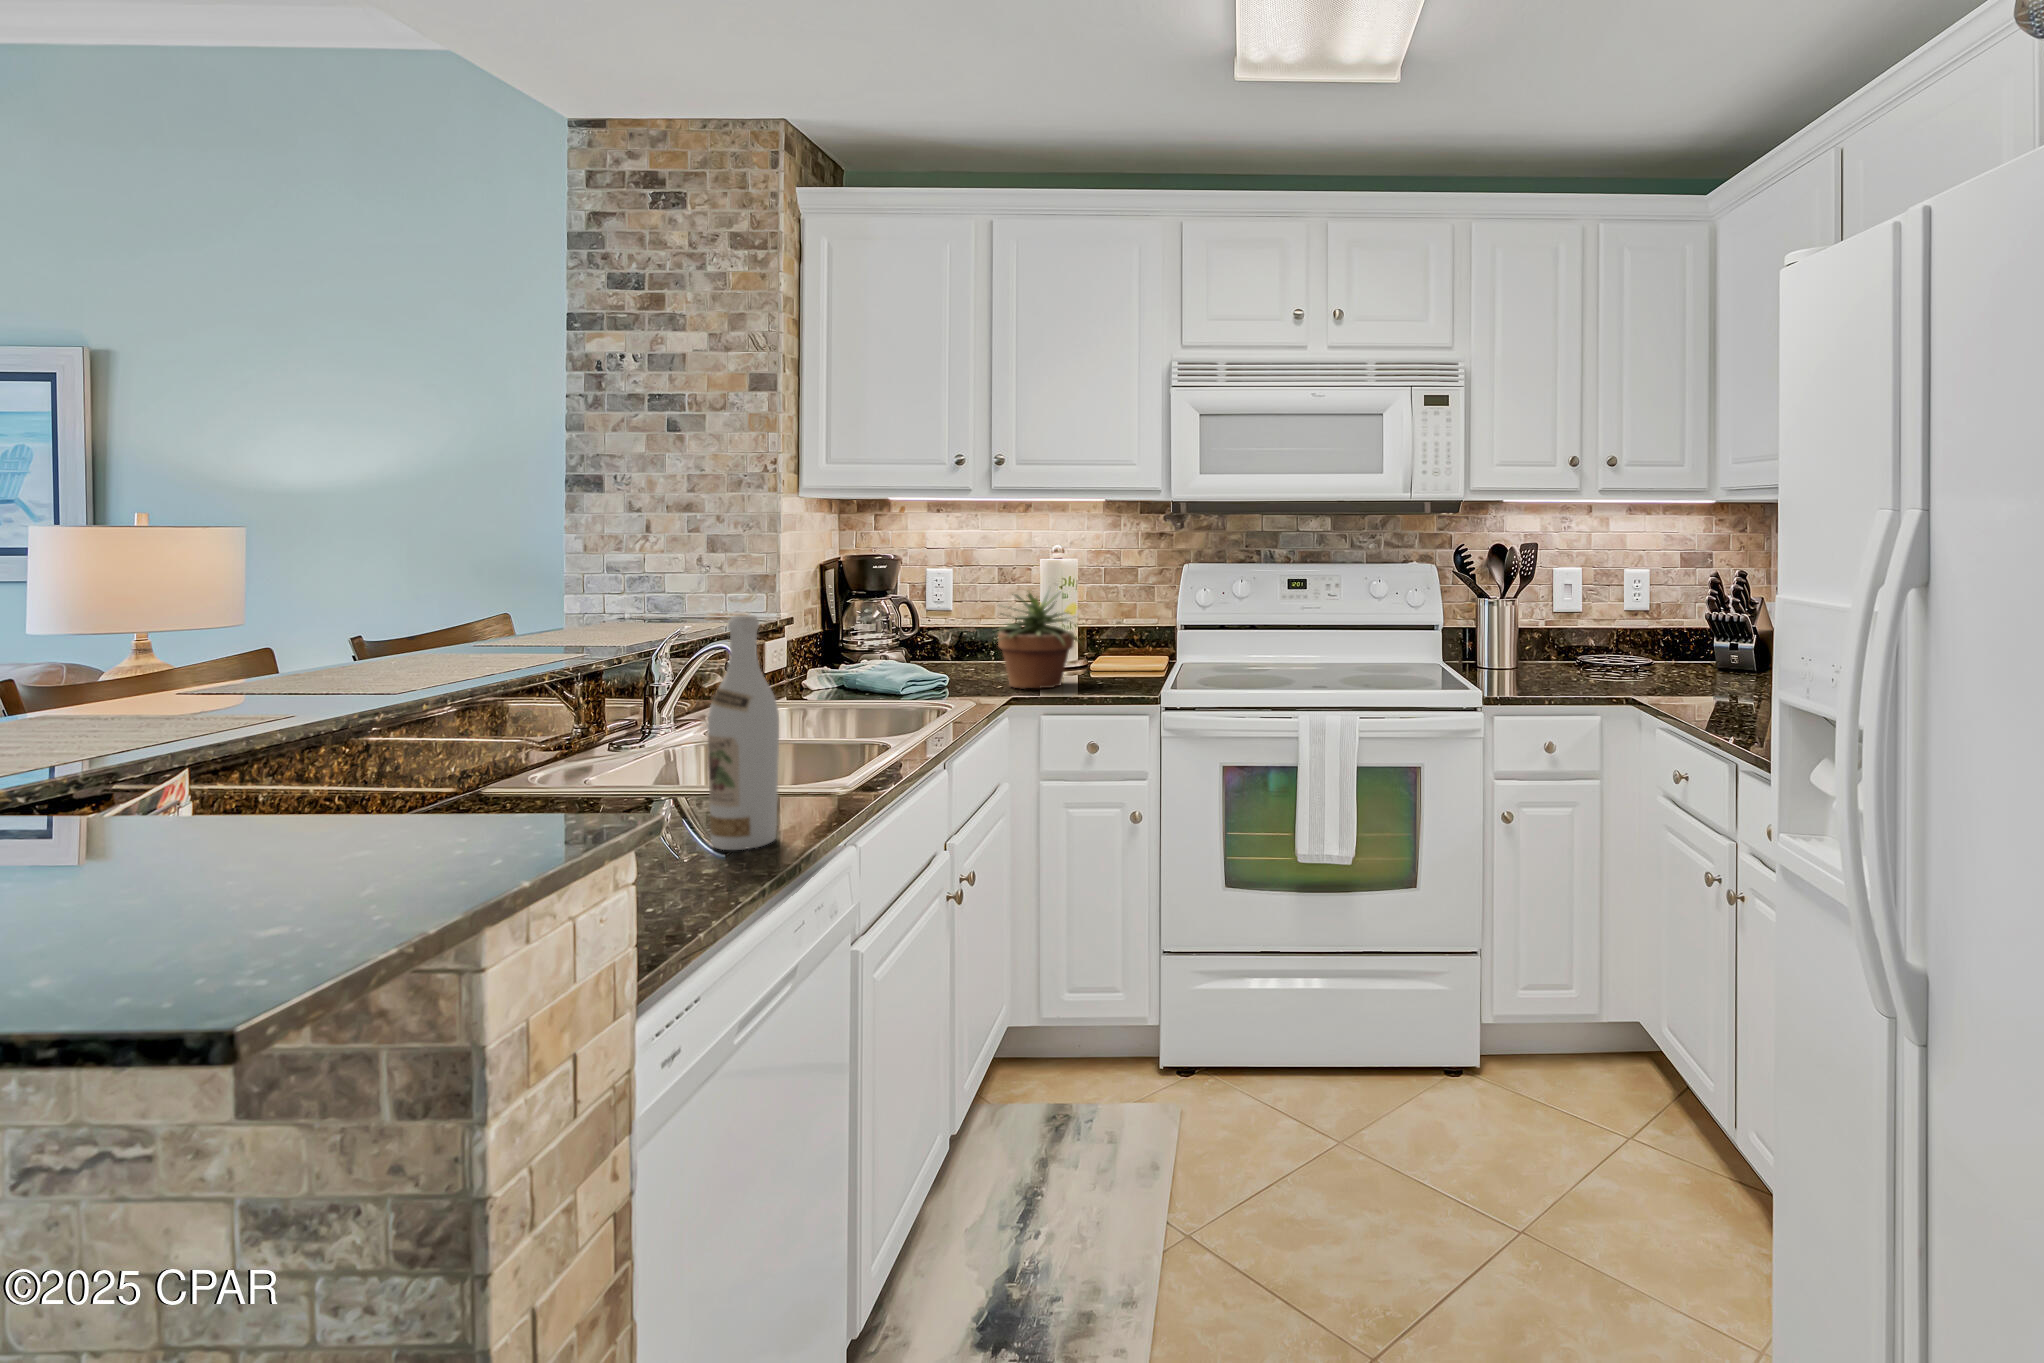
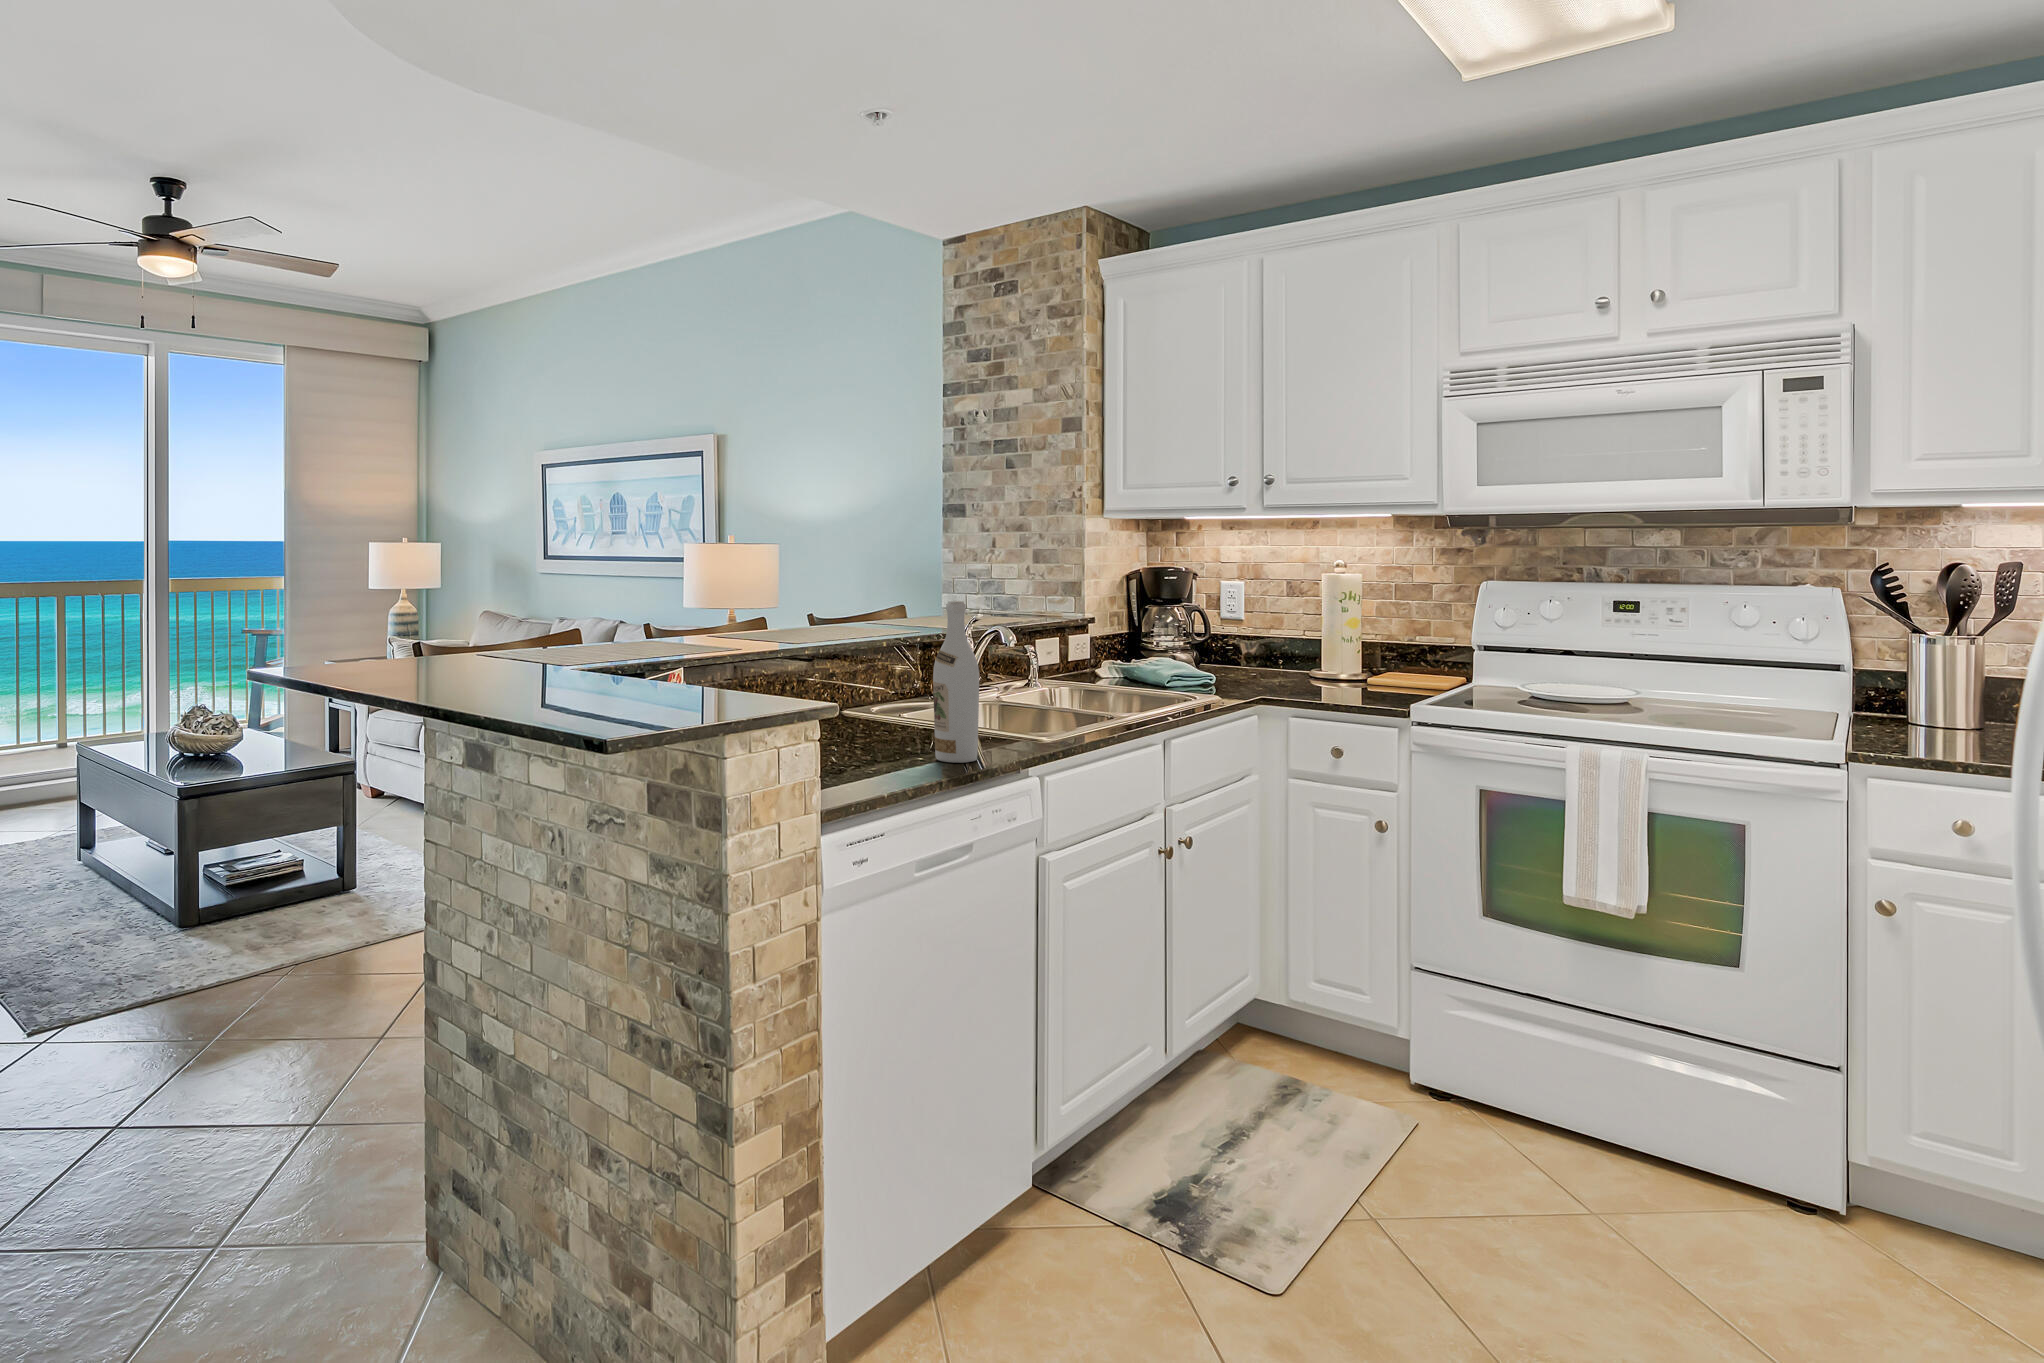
potted plant: present [996,590,1080,689] -> none [1250,598,1350,694]

